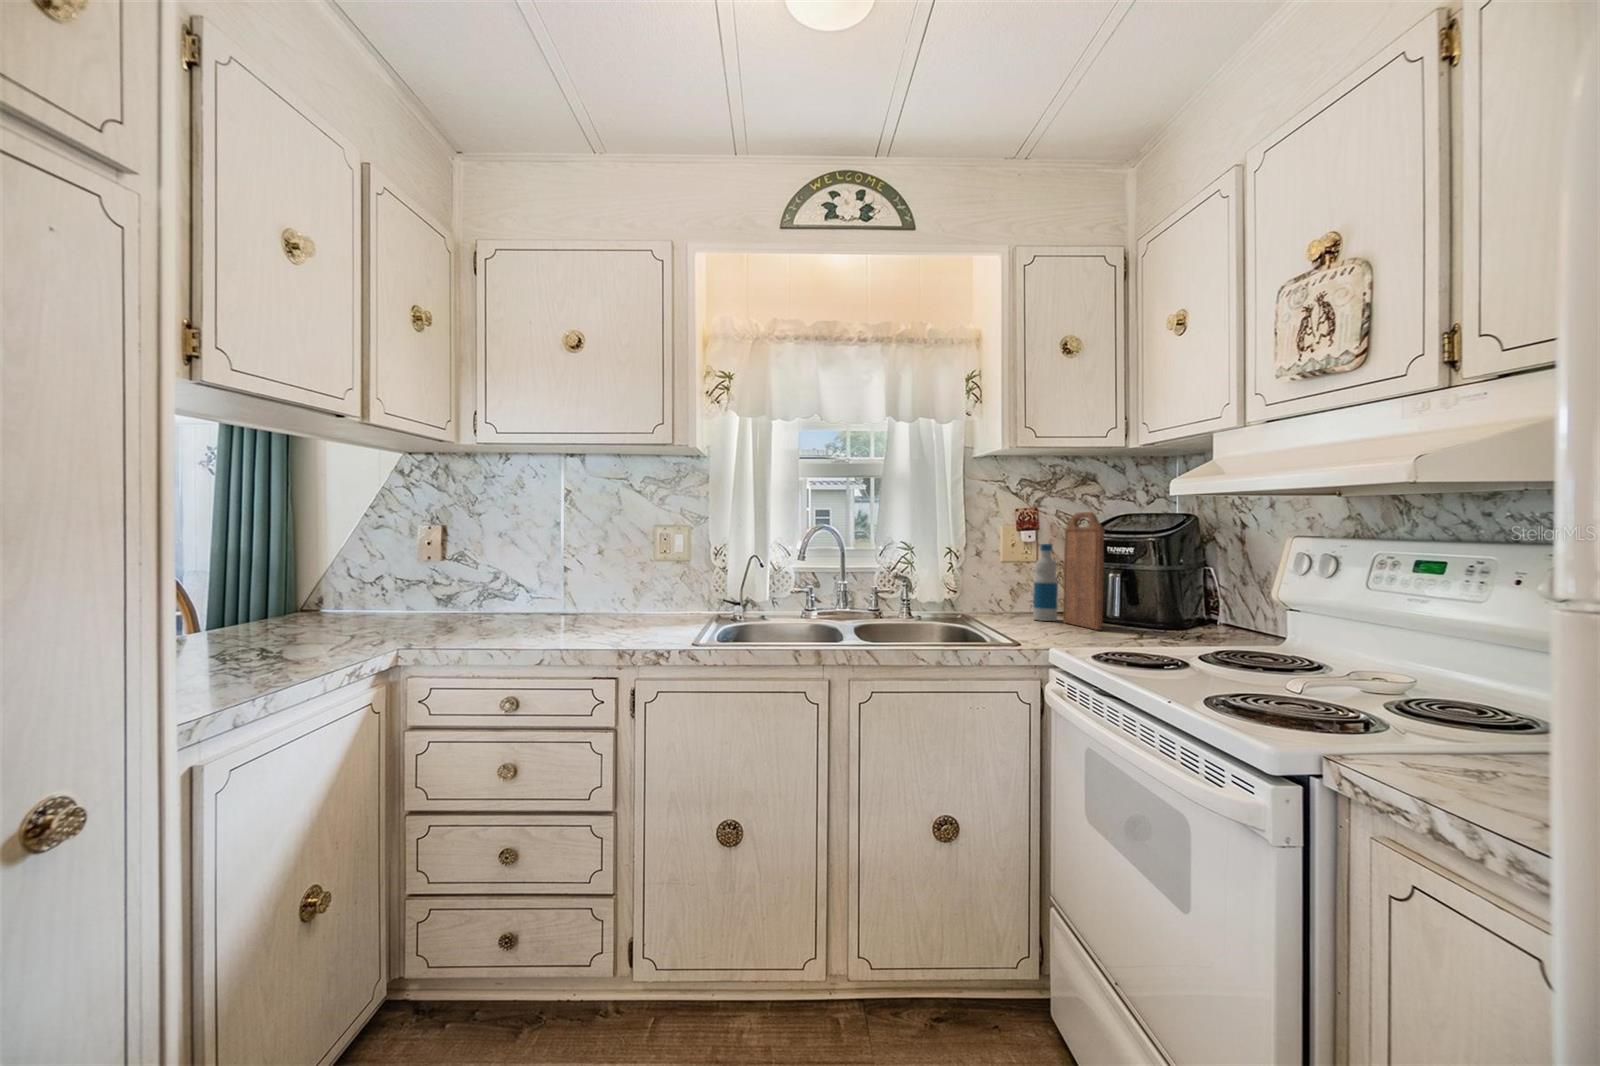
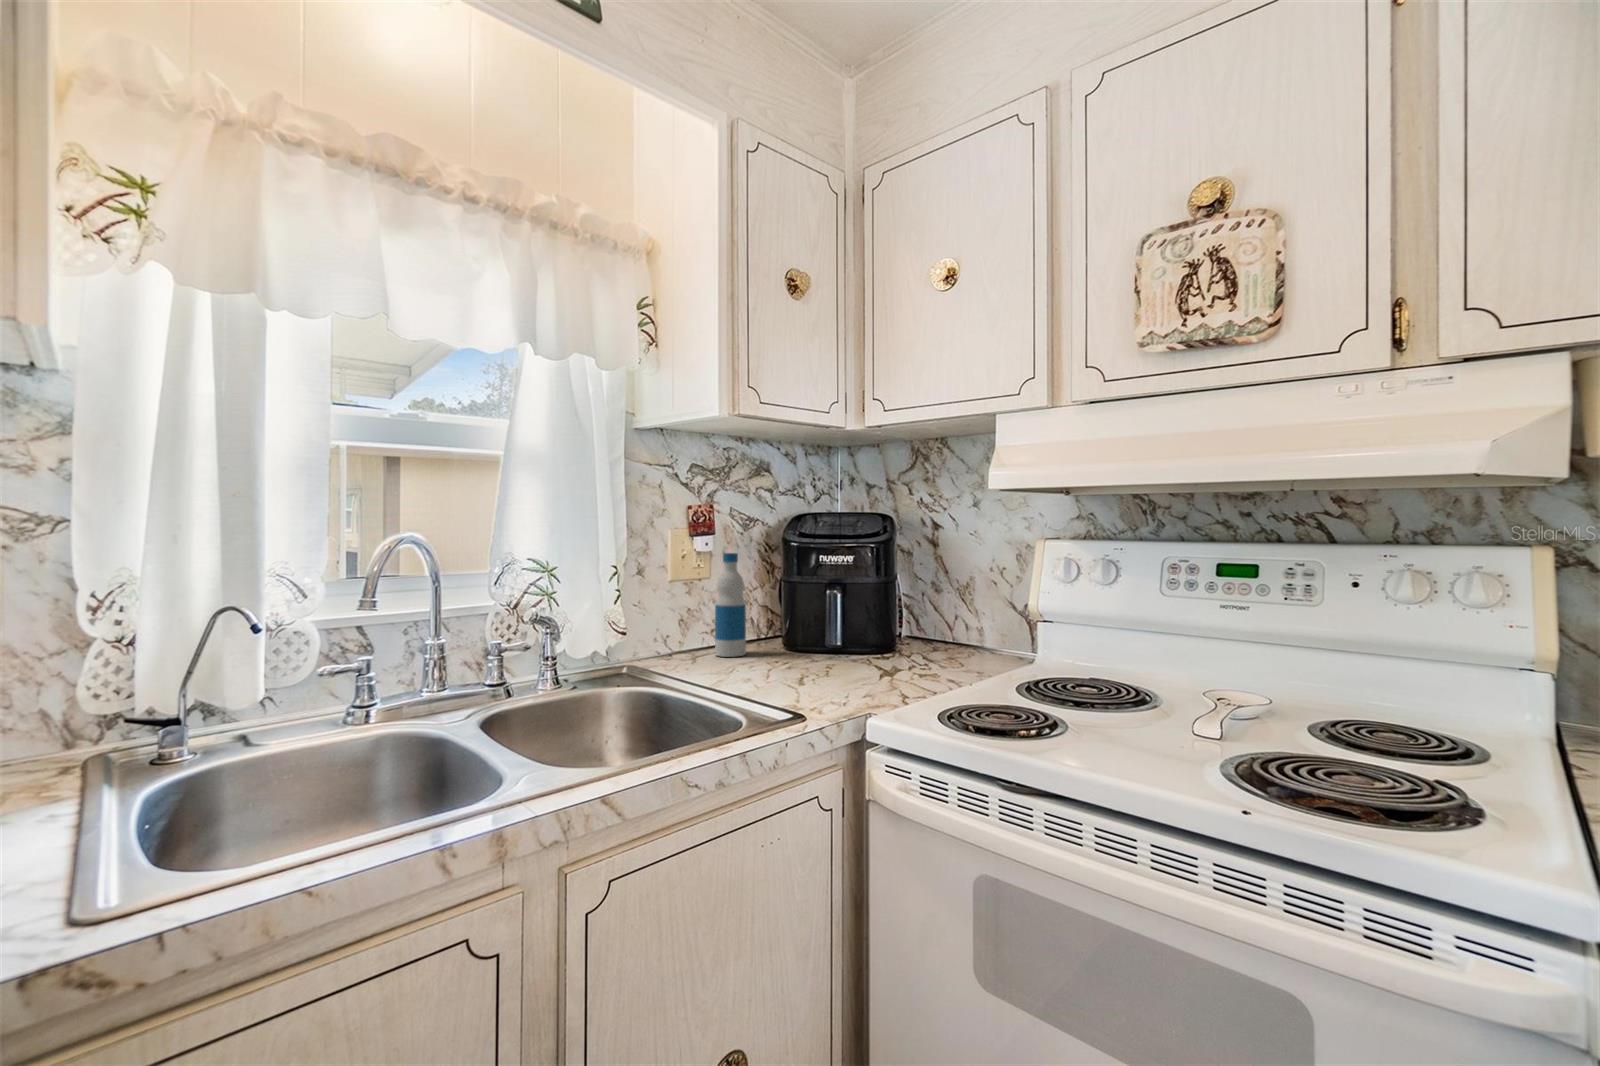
cutting board: present [1063,512,1104,630] -> none [761,511,833,665]

